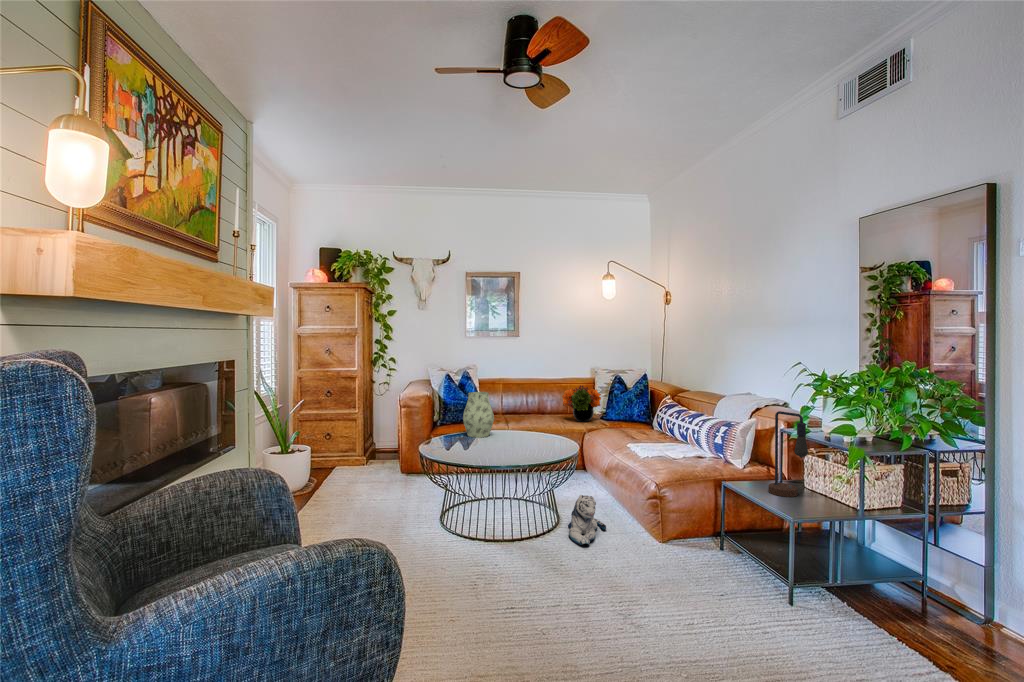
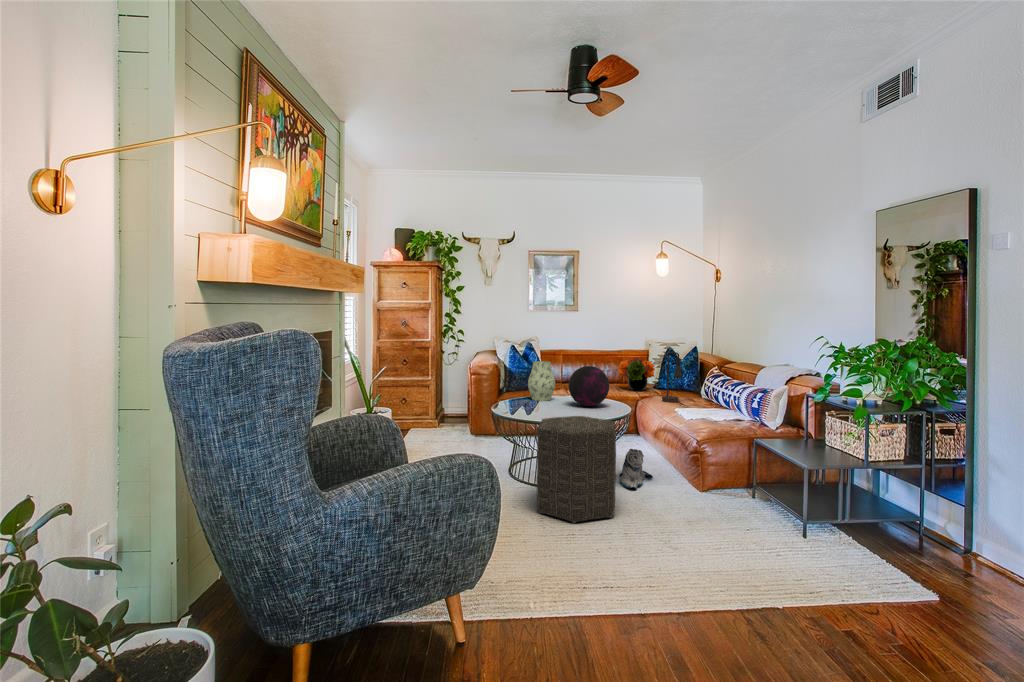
decorative orb: none [509,397,555,444] -> present [569,366,609,406]
table lamp: present [768,411,808,497] -> present [662,352,682,402]
ottoman: none [468,460,566,604] -> present [537,416,616,523]

